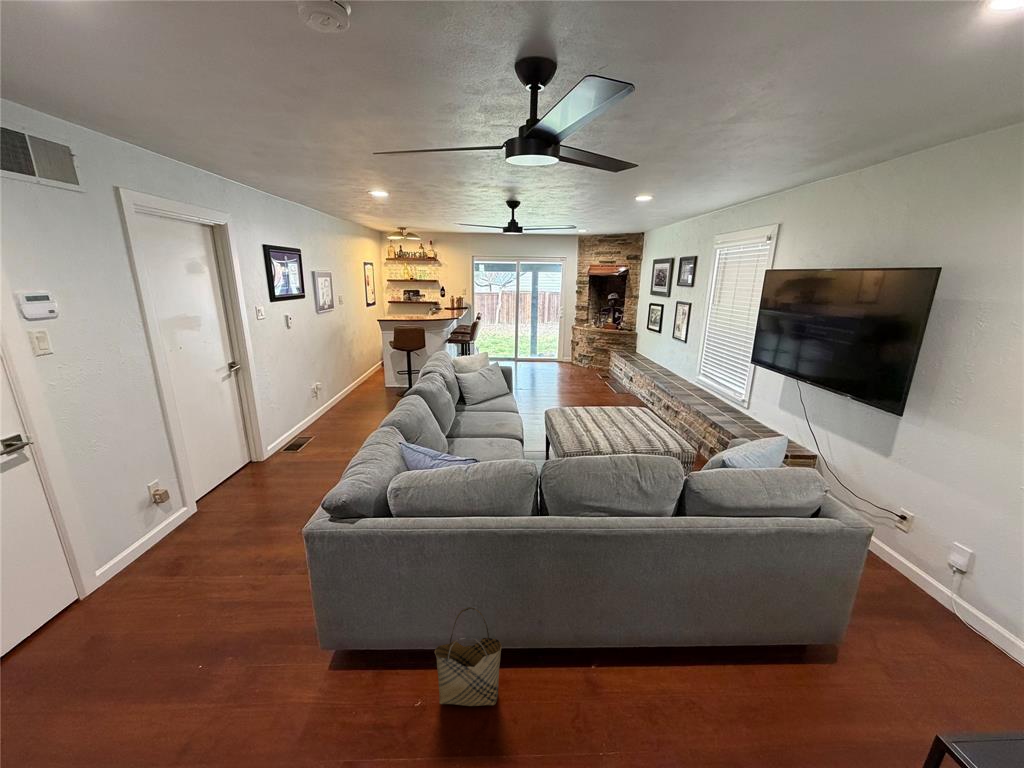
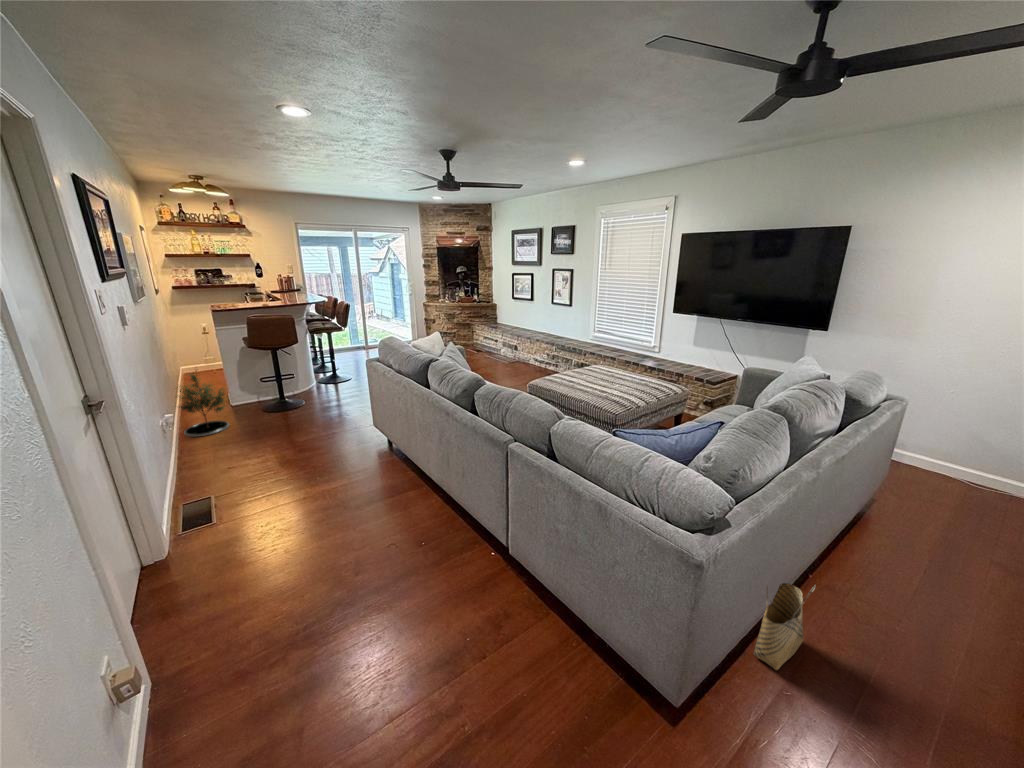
potted tree: none [339,356,372,403] -> present [176,373,229,437]

